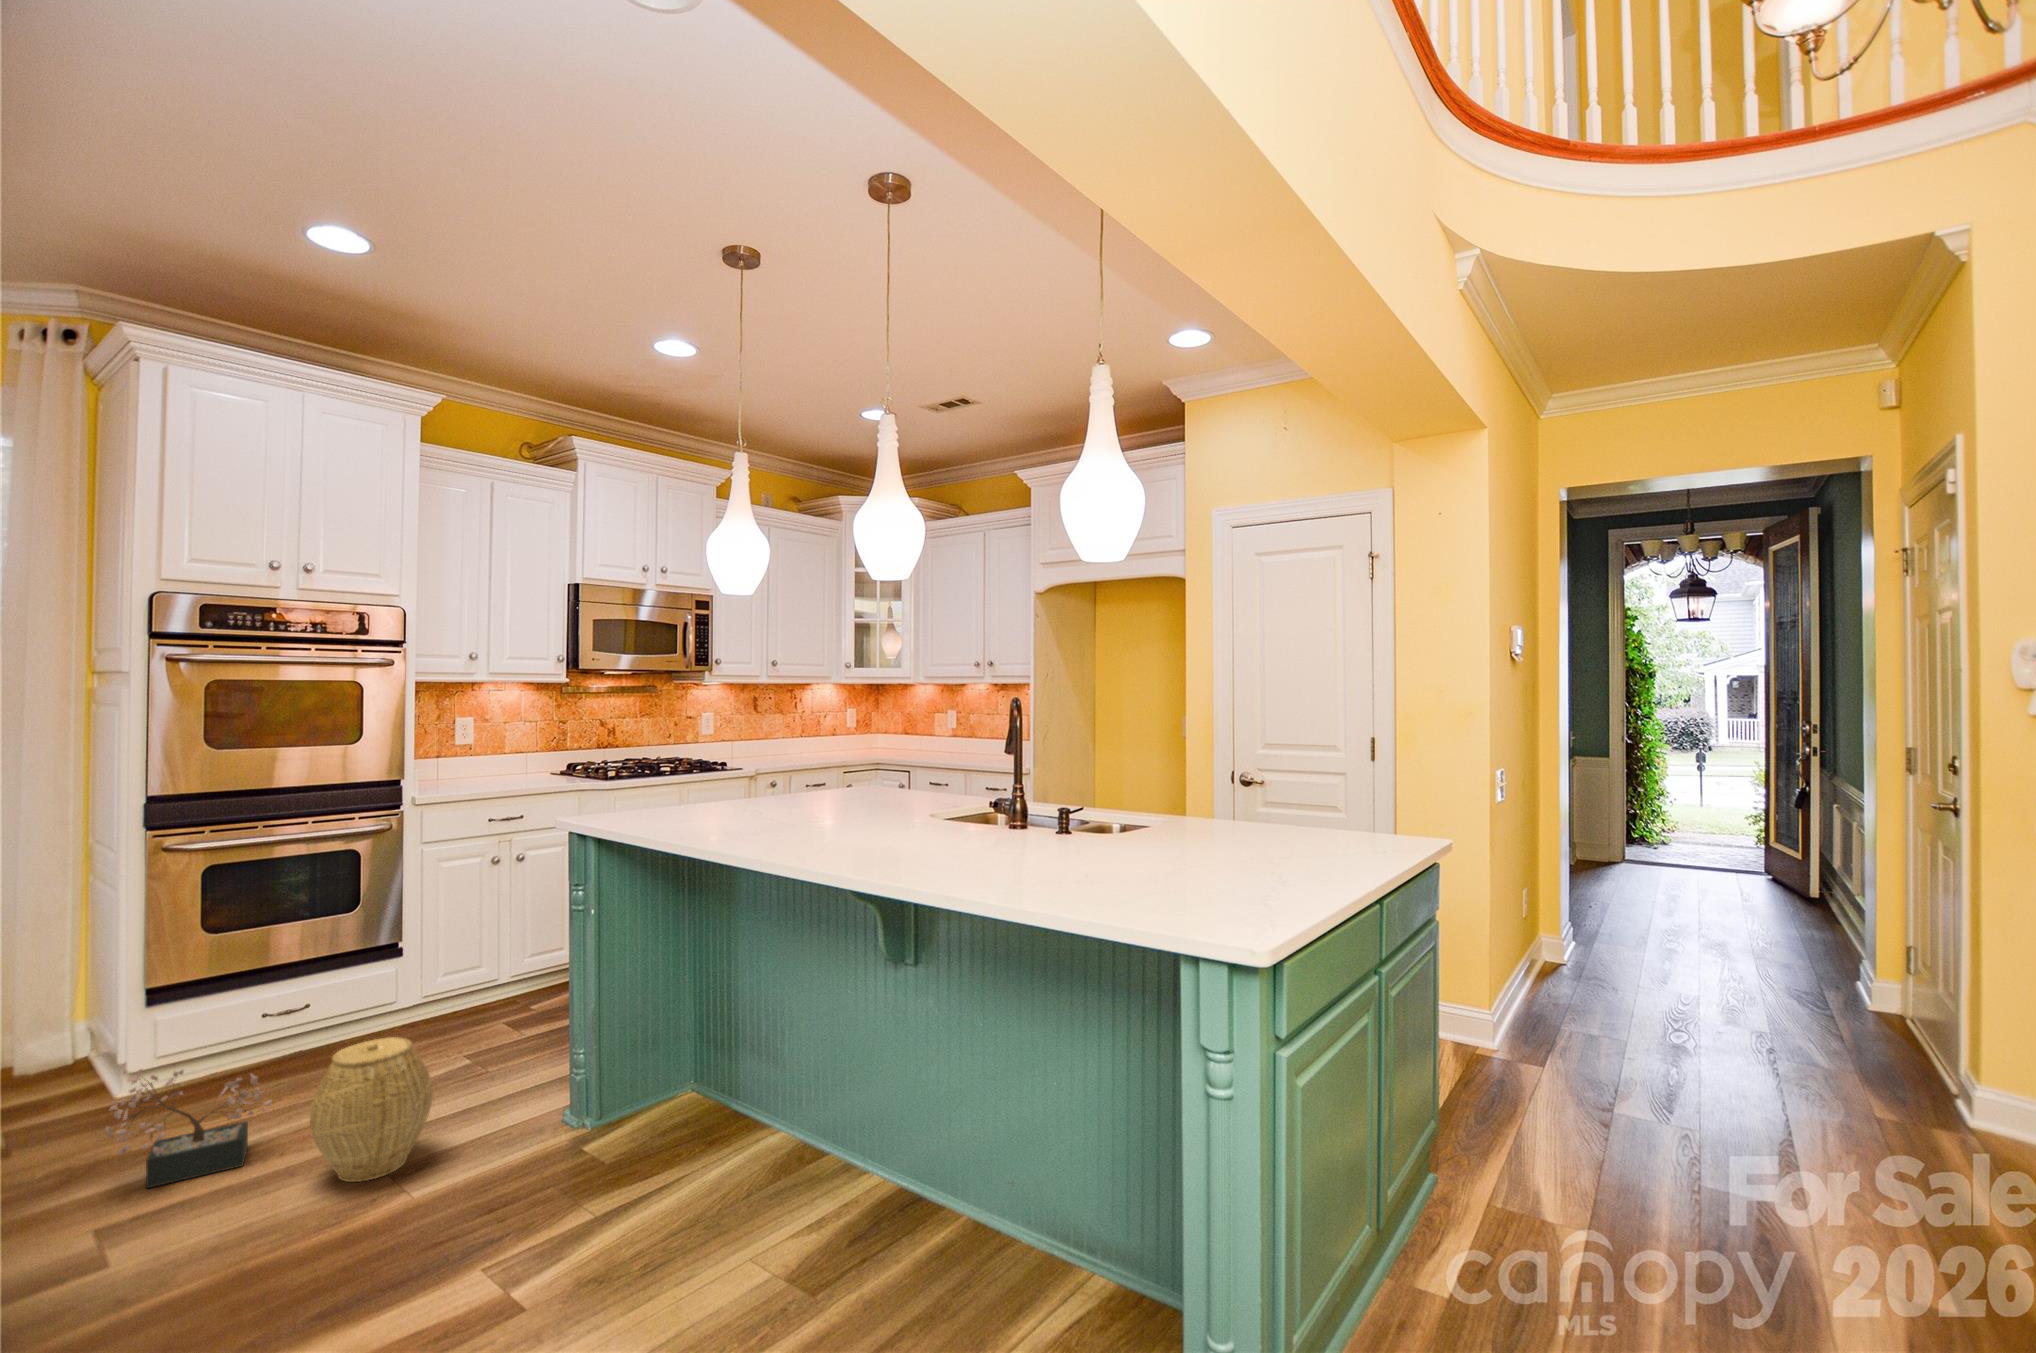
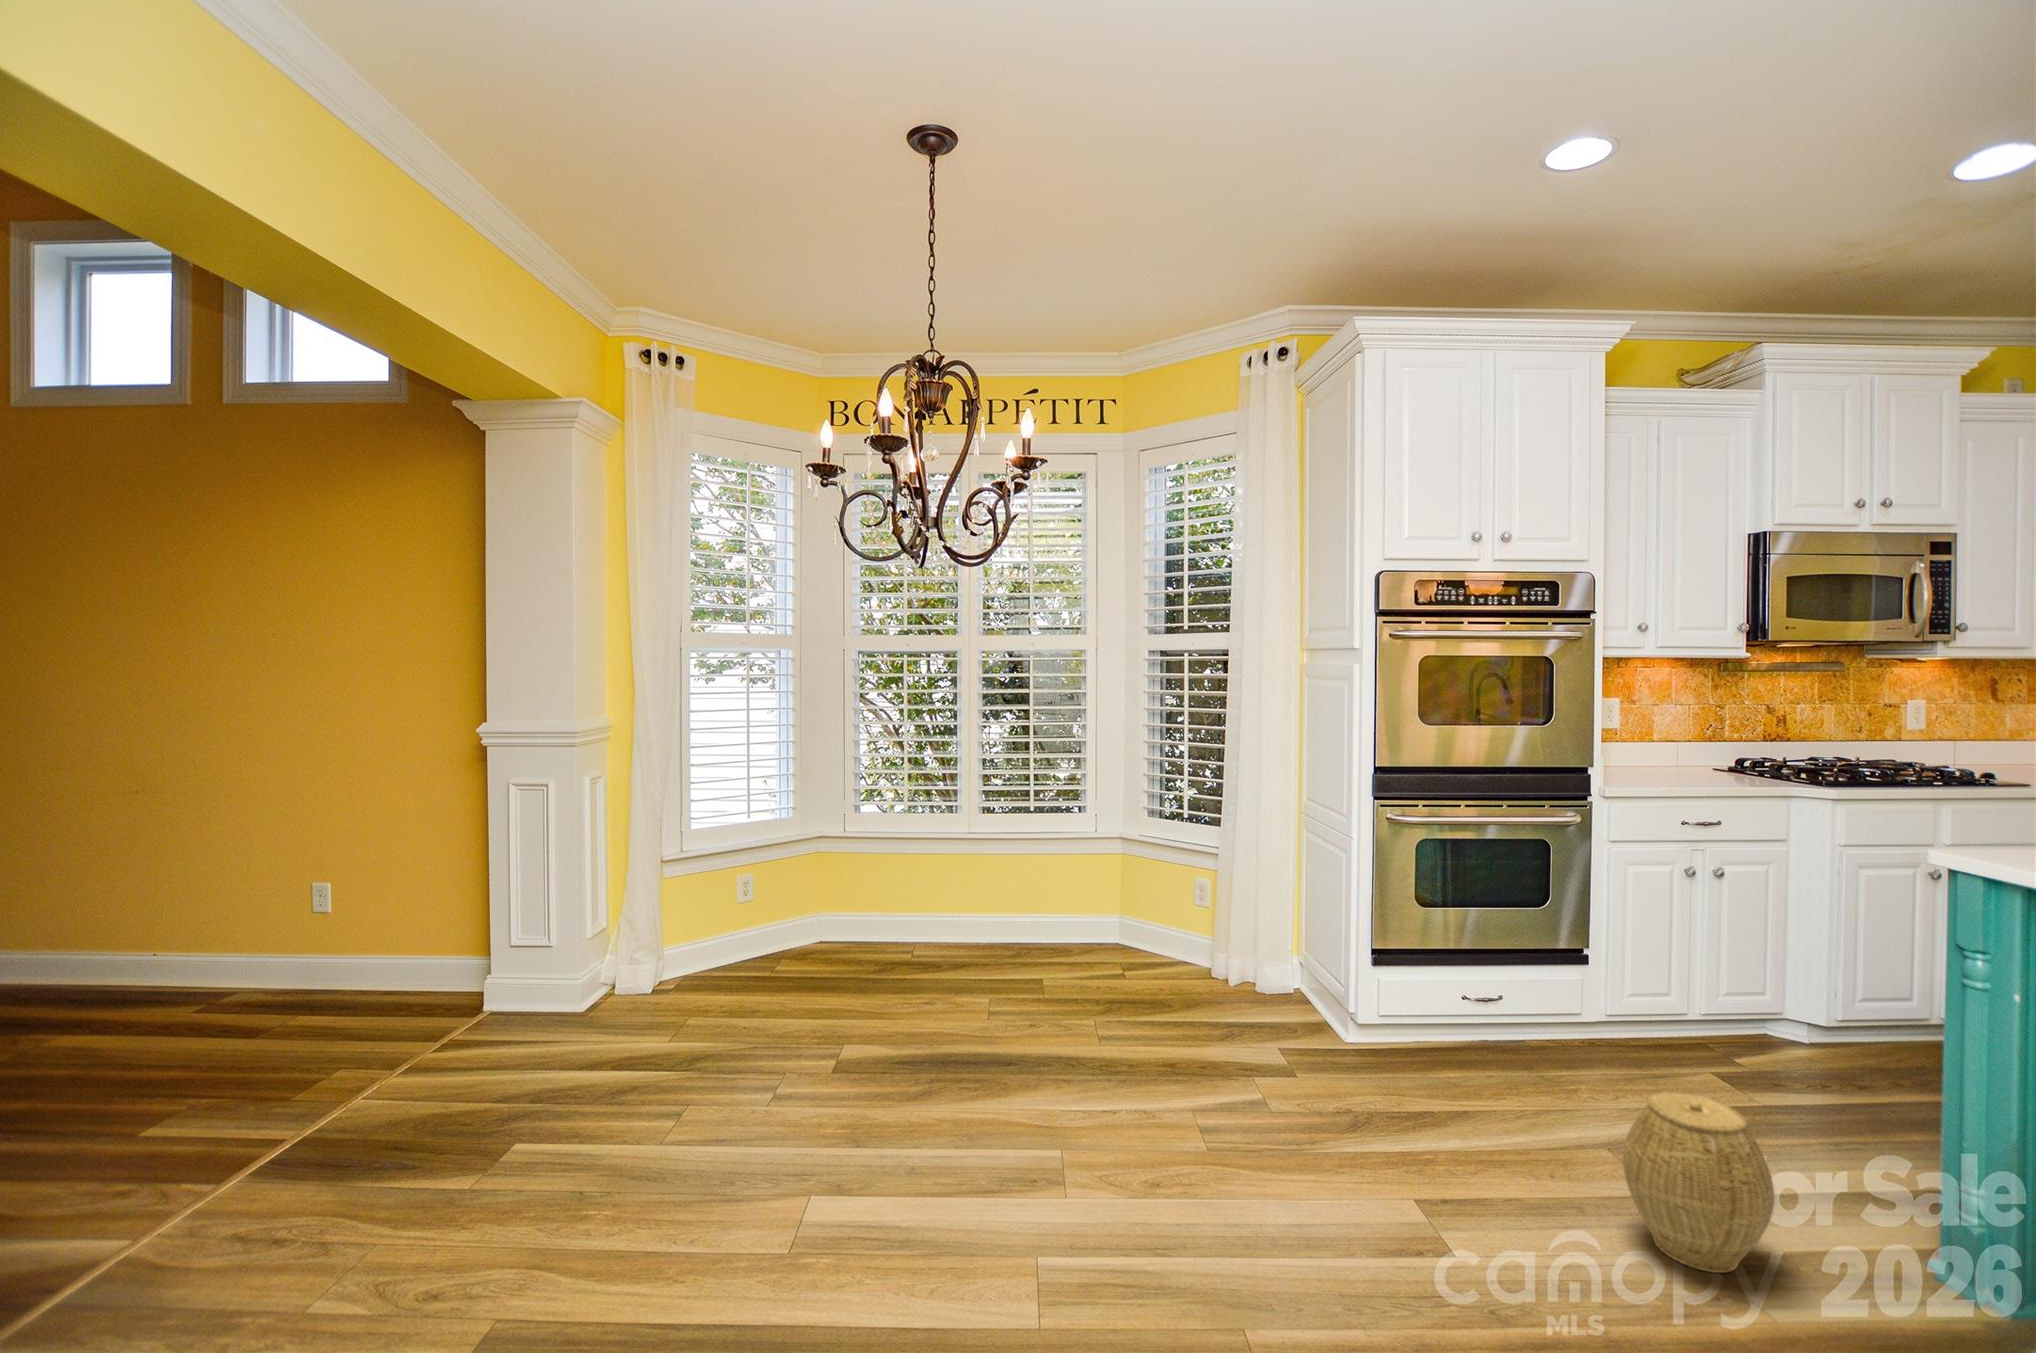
decorative plant: present [106,1069,272,1188] -> none [1404,1040,1549,1178]

